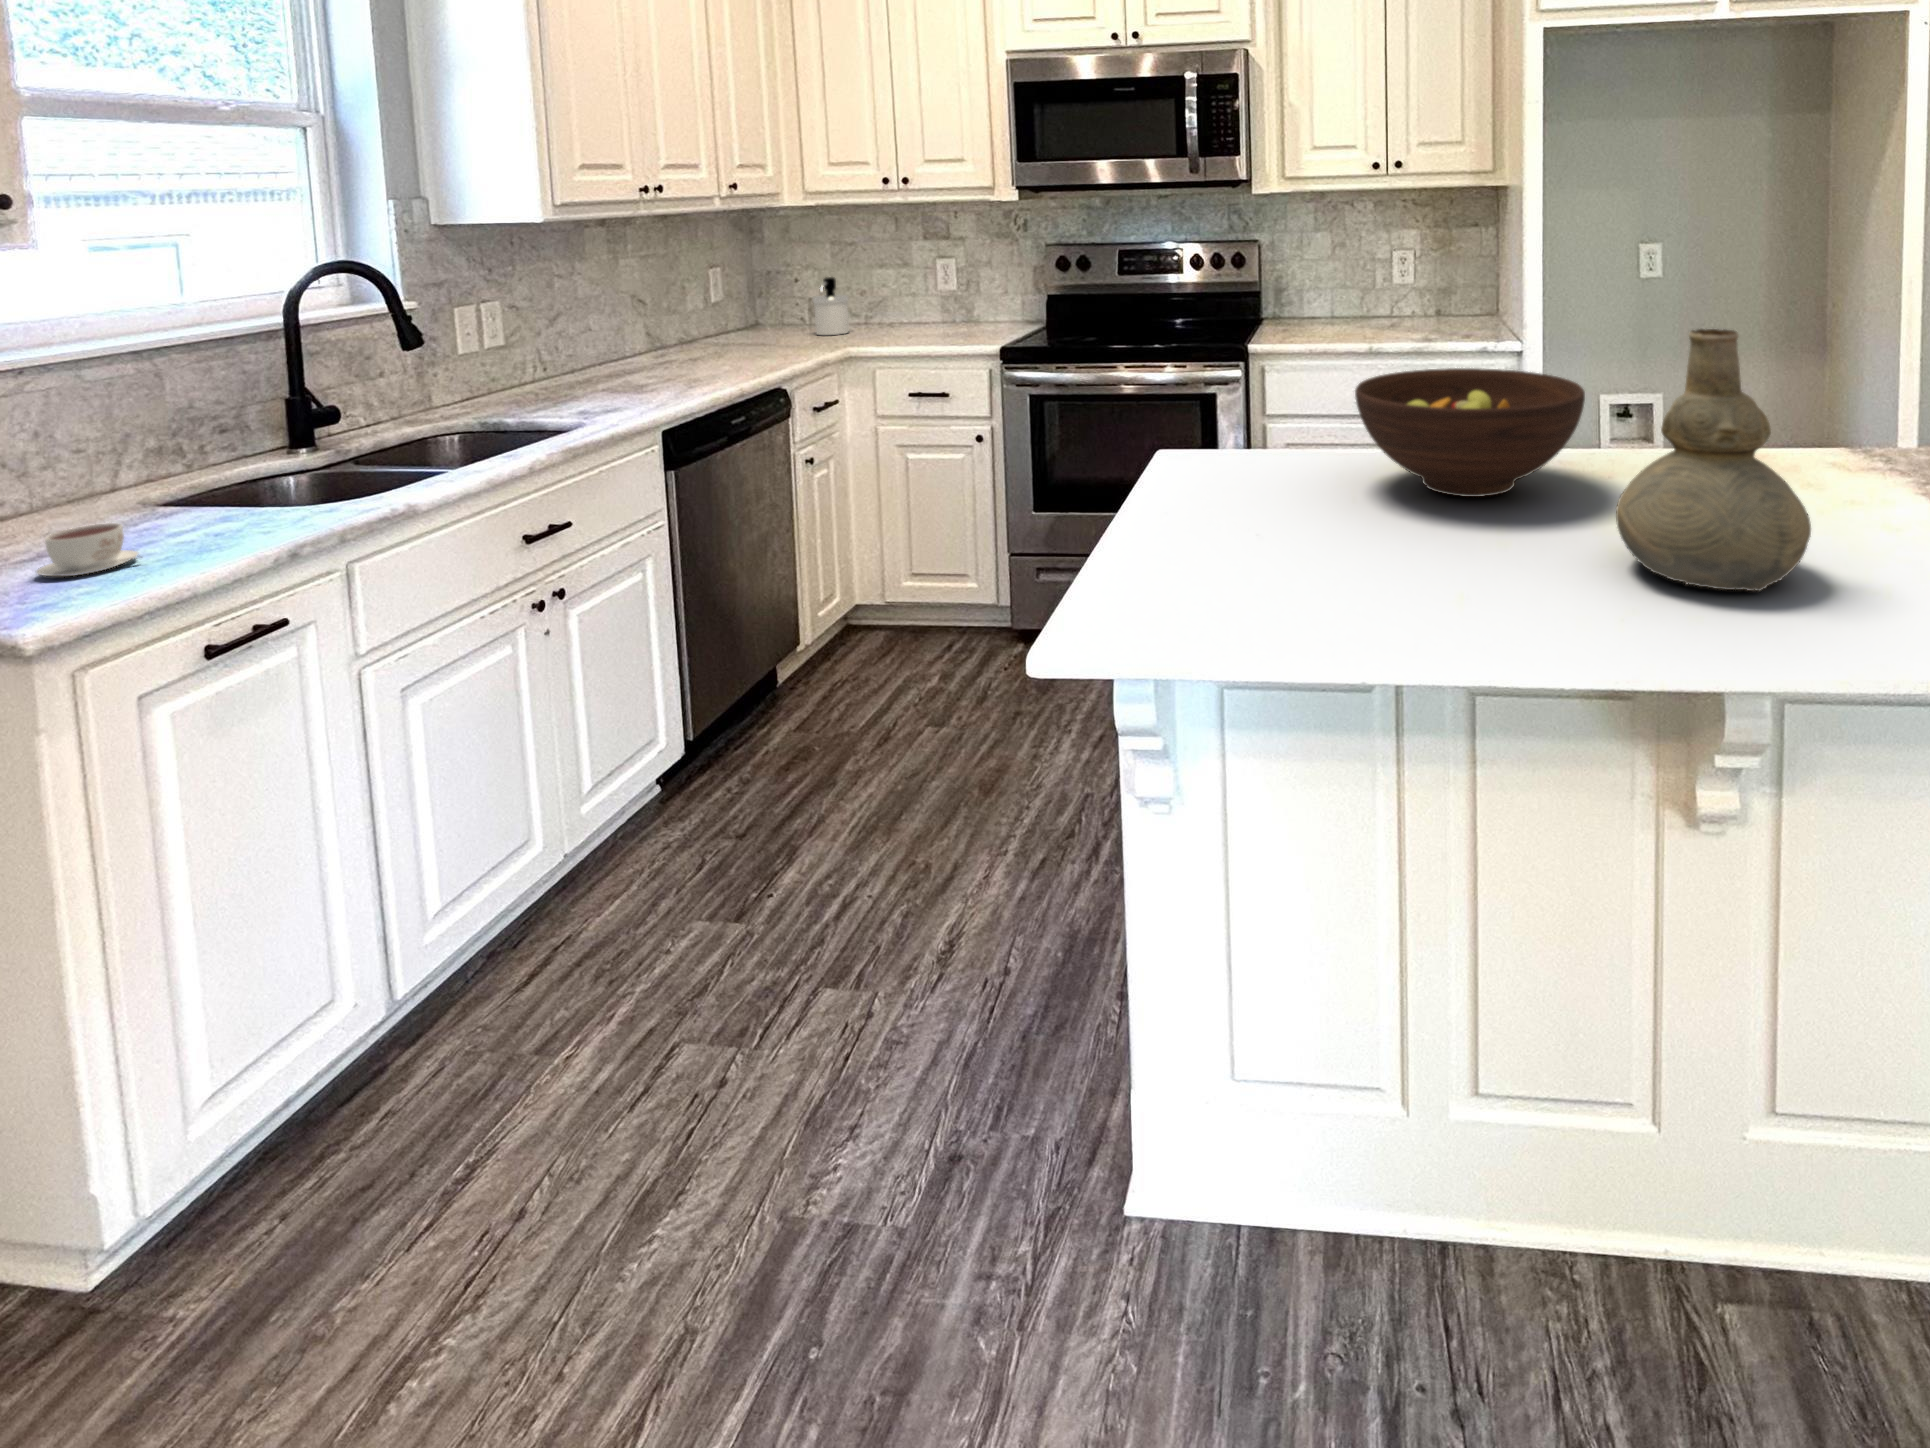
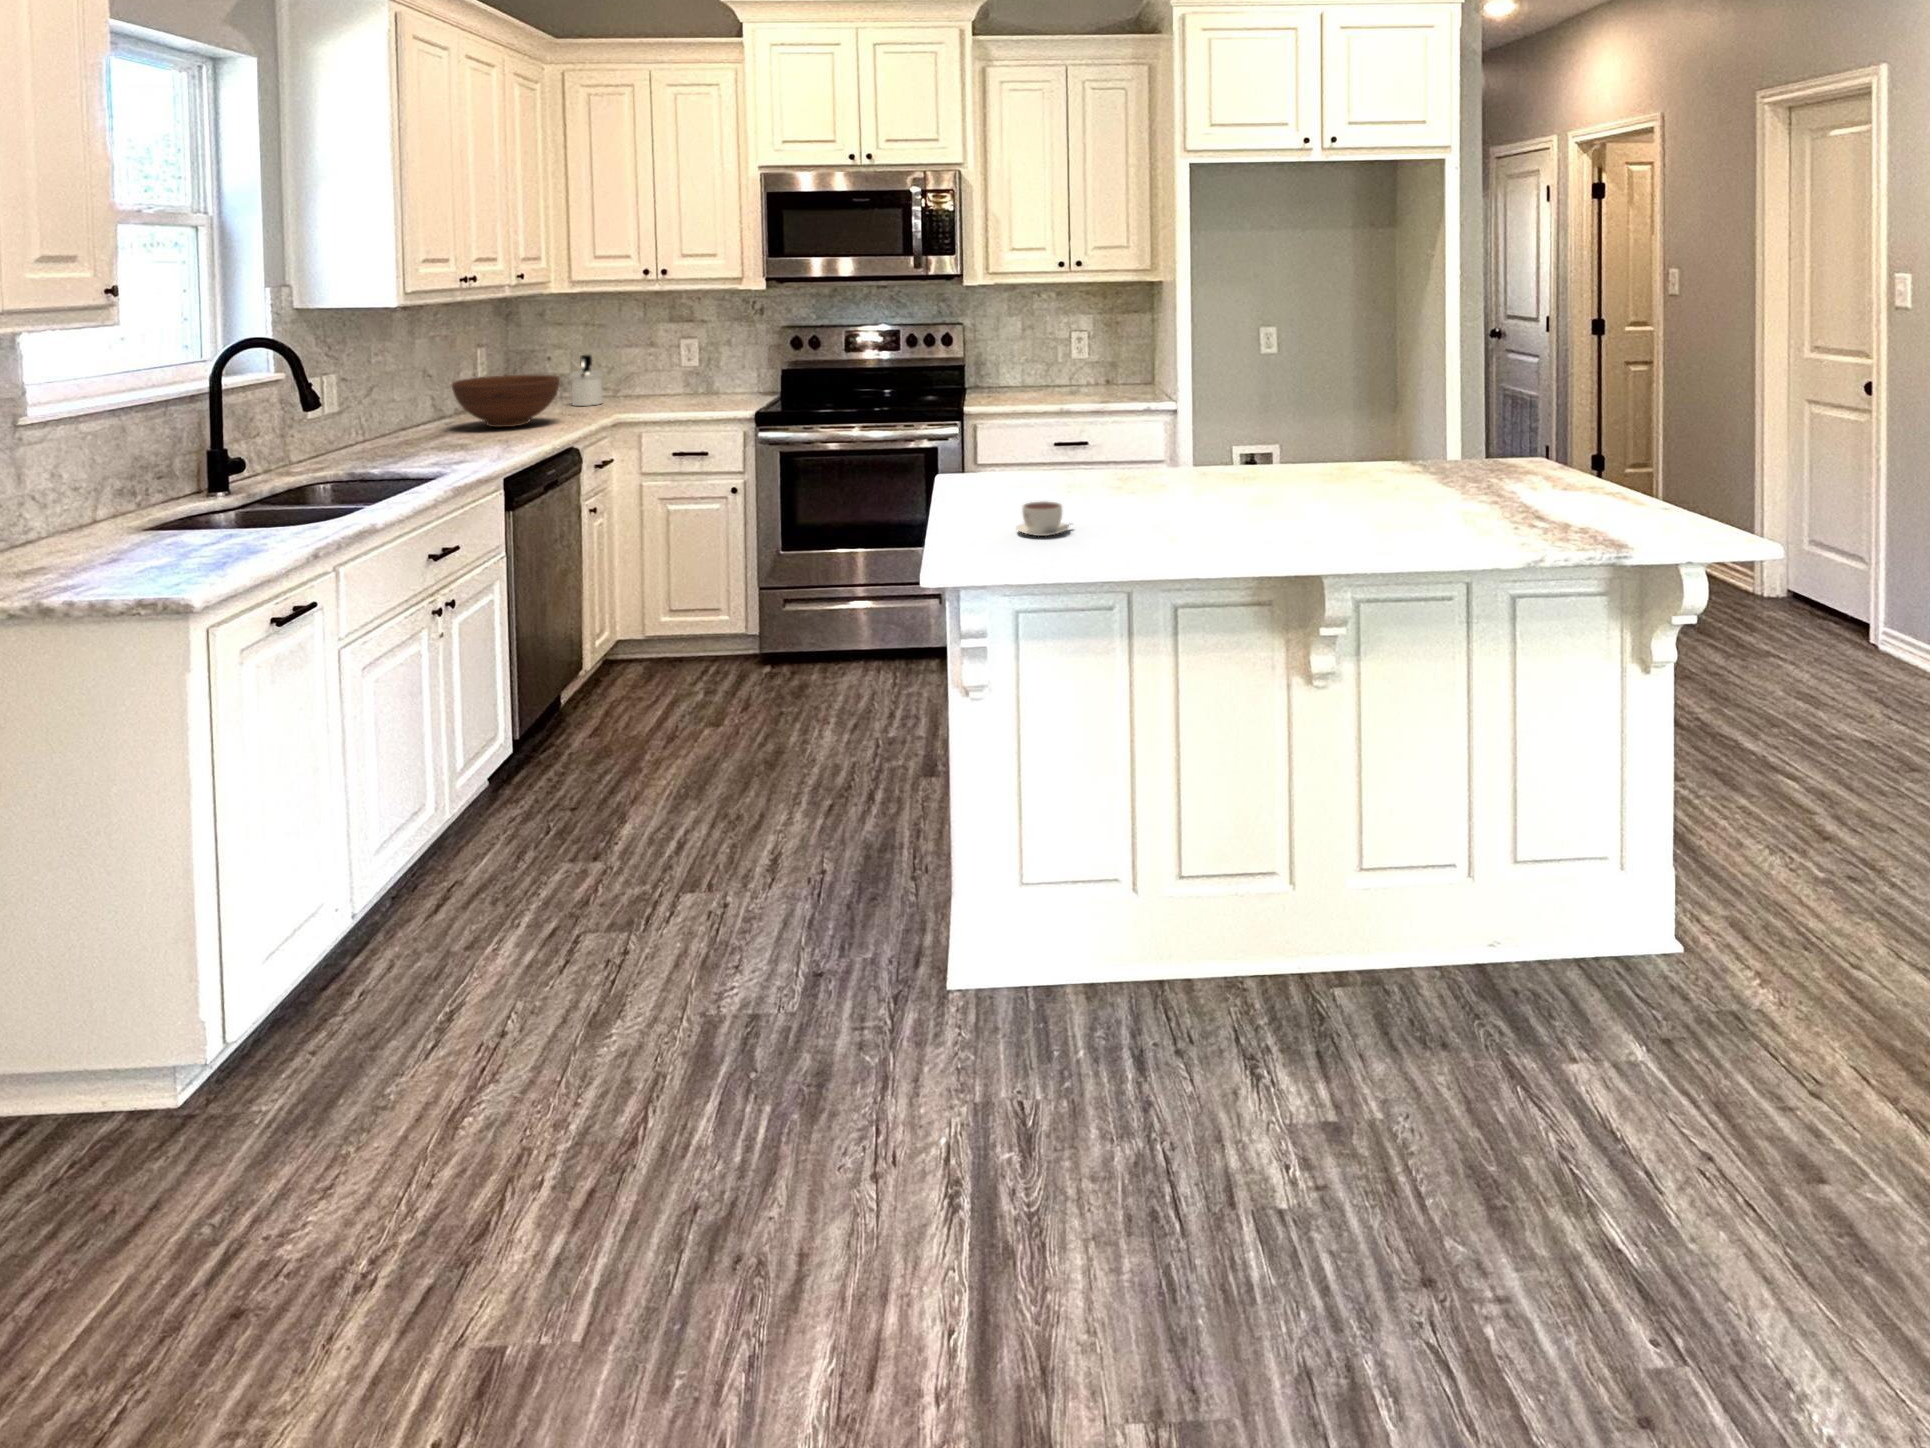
vase: present [1616,329,1811,591] -> none [1259,377,1368,530]
fruit bowl: present [1355,368,1585,497] -> present [452,375,560,427]
coffee cup: present [36,523,138,576] -> present [1017,501,1069,536]

